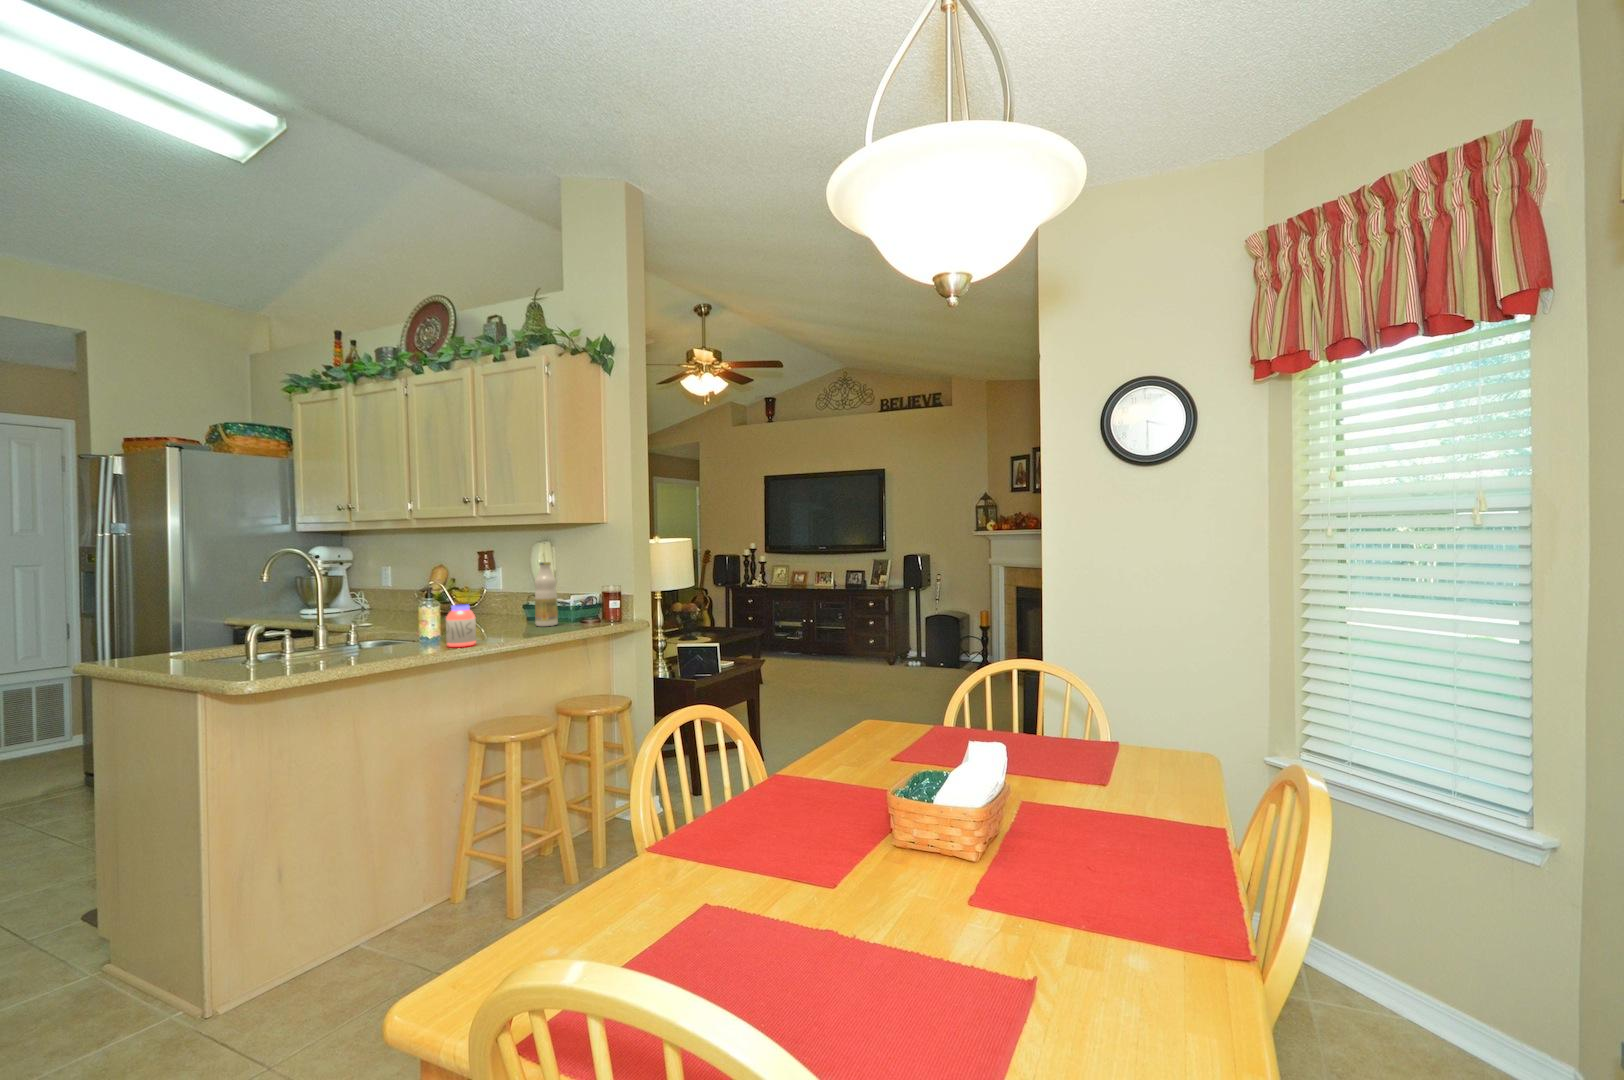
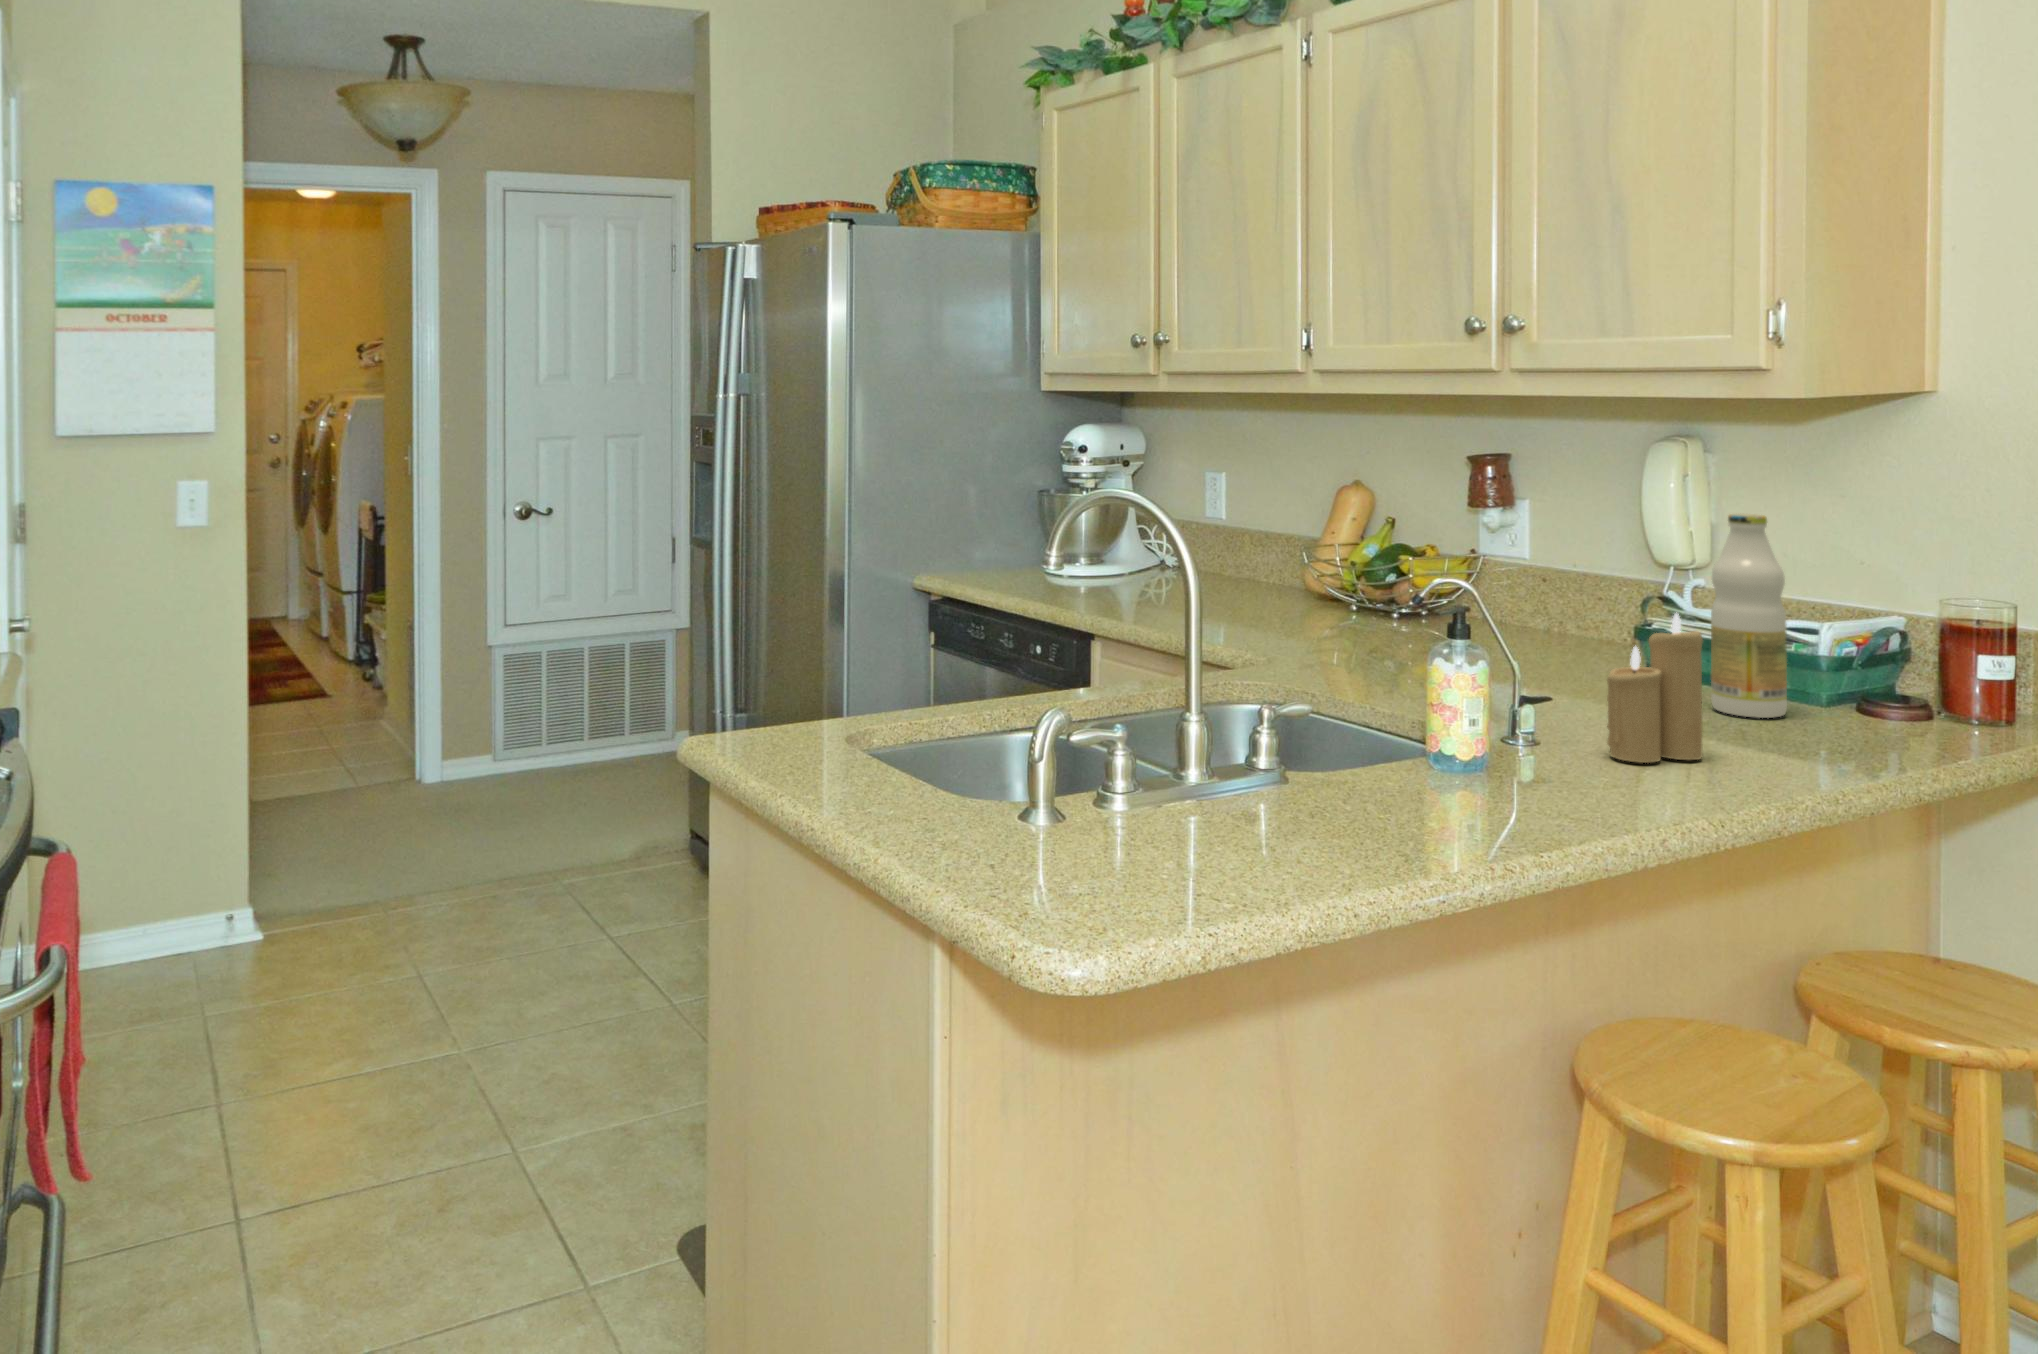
candle: none [483,592,515,639] -> present [1607,613,1703,763]
jar: present [446,604,476,647] -> none [1518,648,1611,789]

